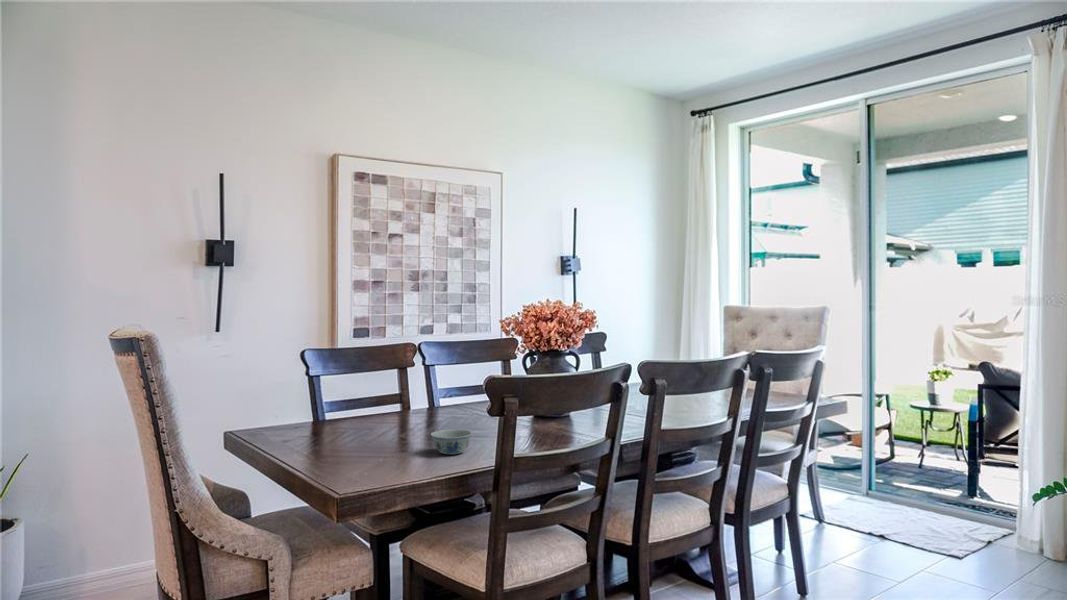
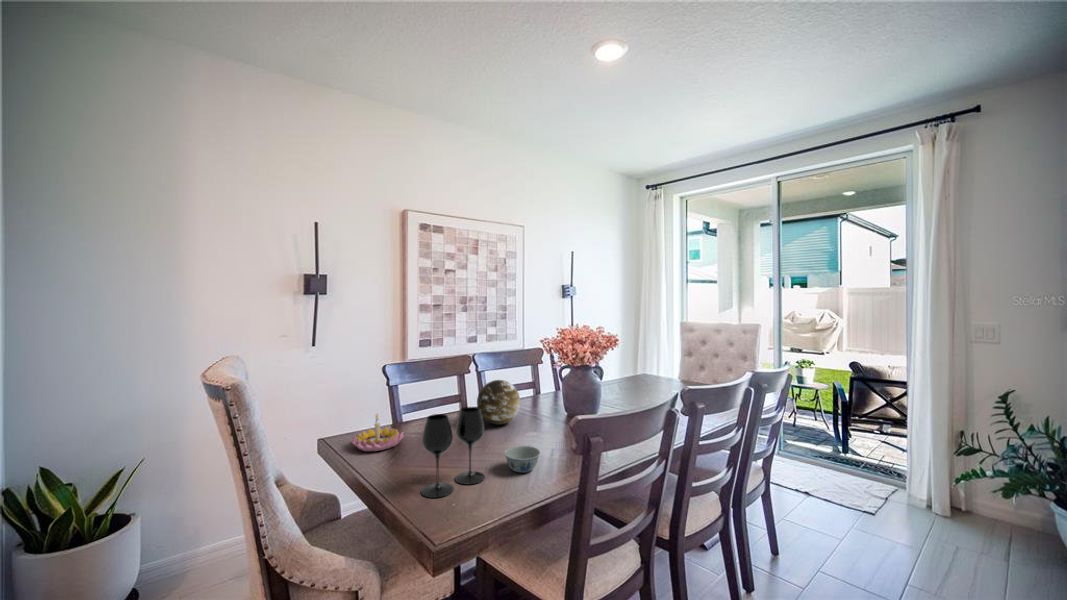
decorative orb: none [415,367,469,421] -> present [477,380,520,425]
wine glass: none [334,379,407,468] -> present [421,407,485,498]
candle holder: none [261,396,324,439] -> present [351,413,404,452]

